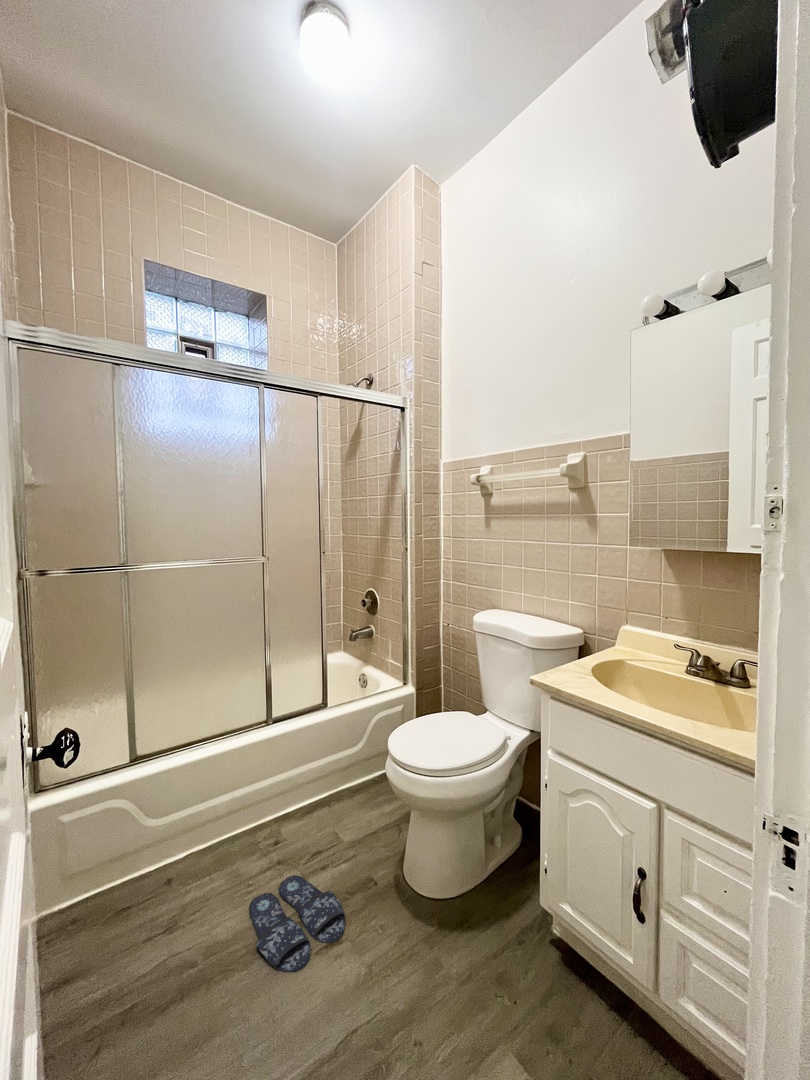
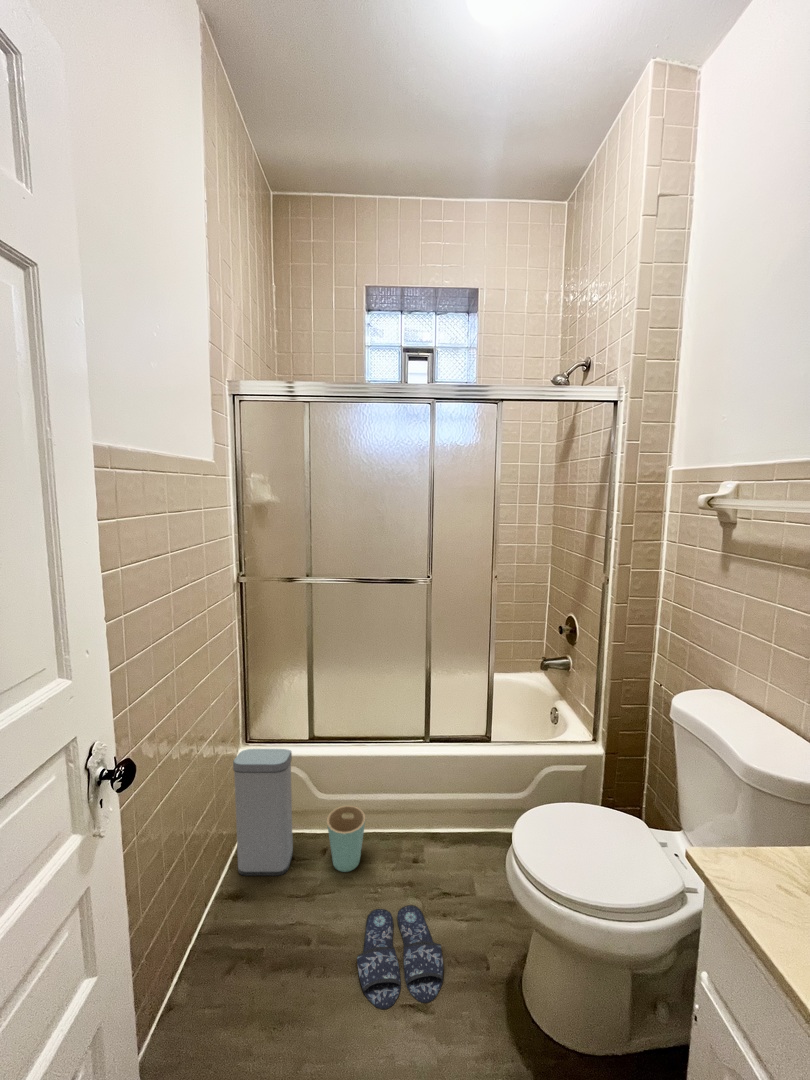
trash can: none [41,773,221,956] -> present [233,749,365,876]

